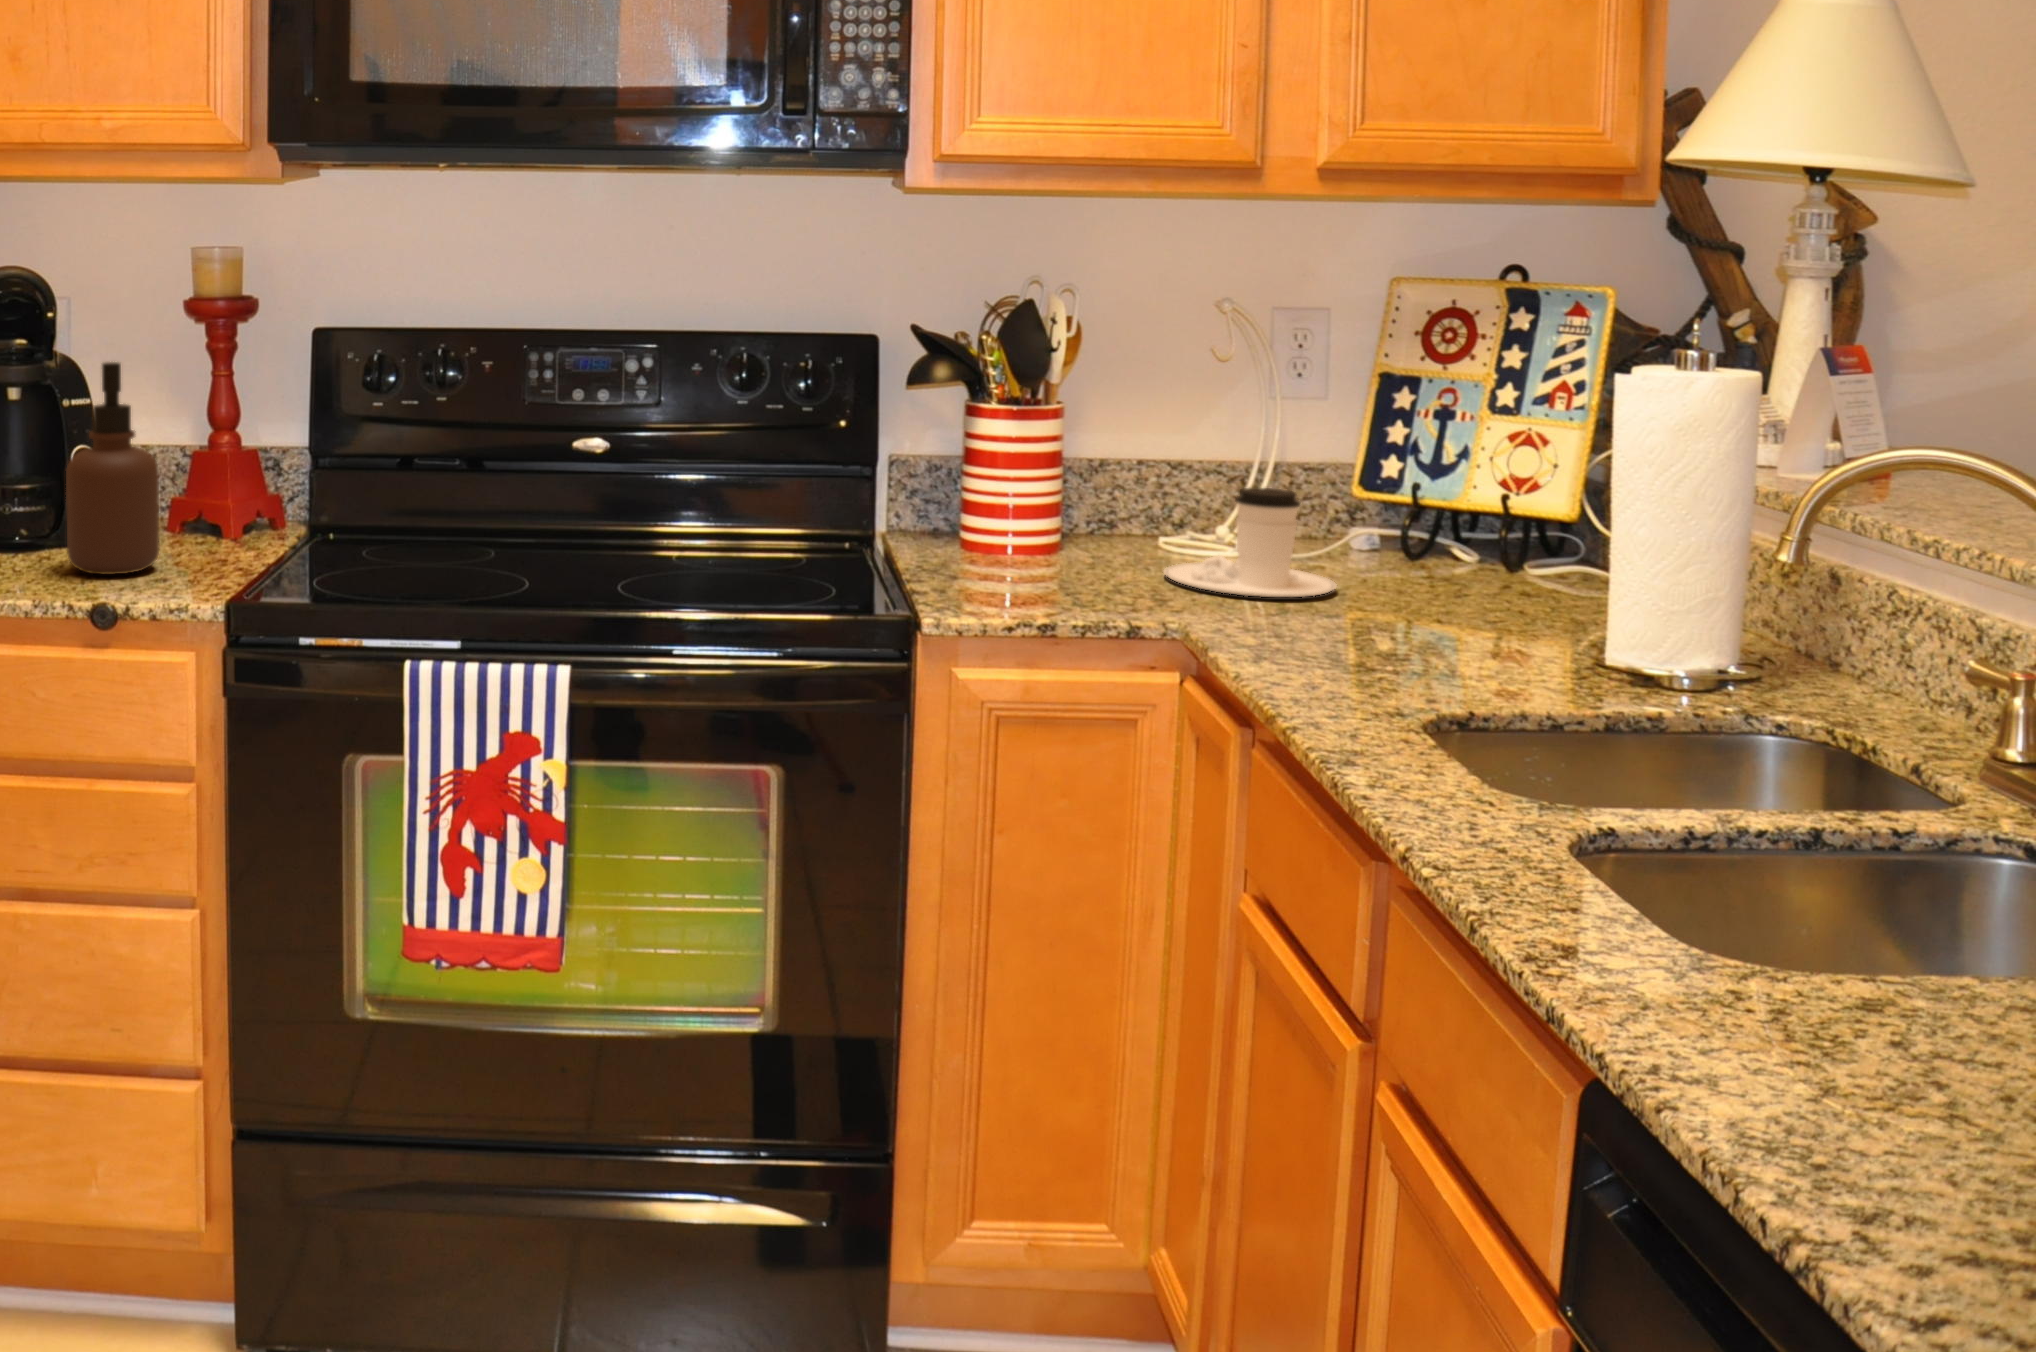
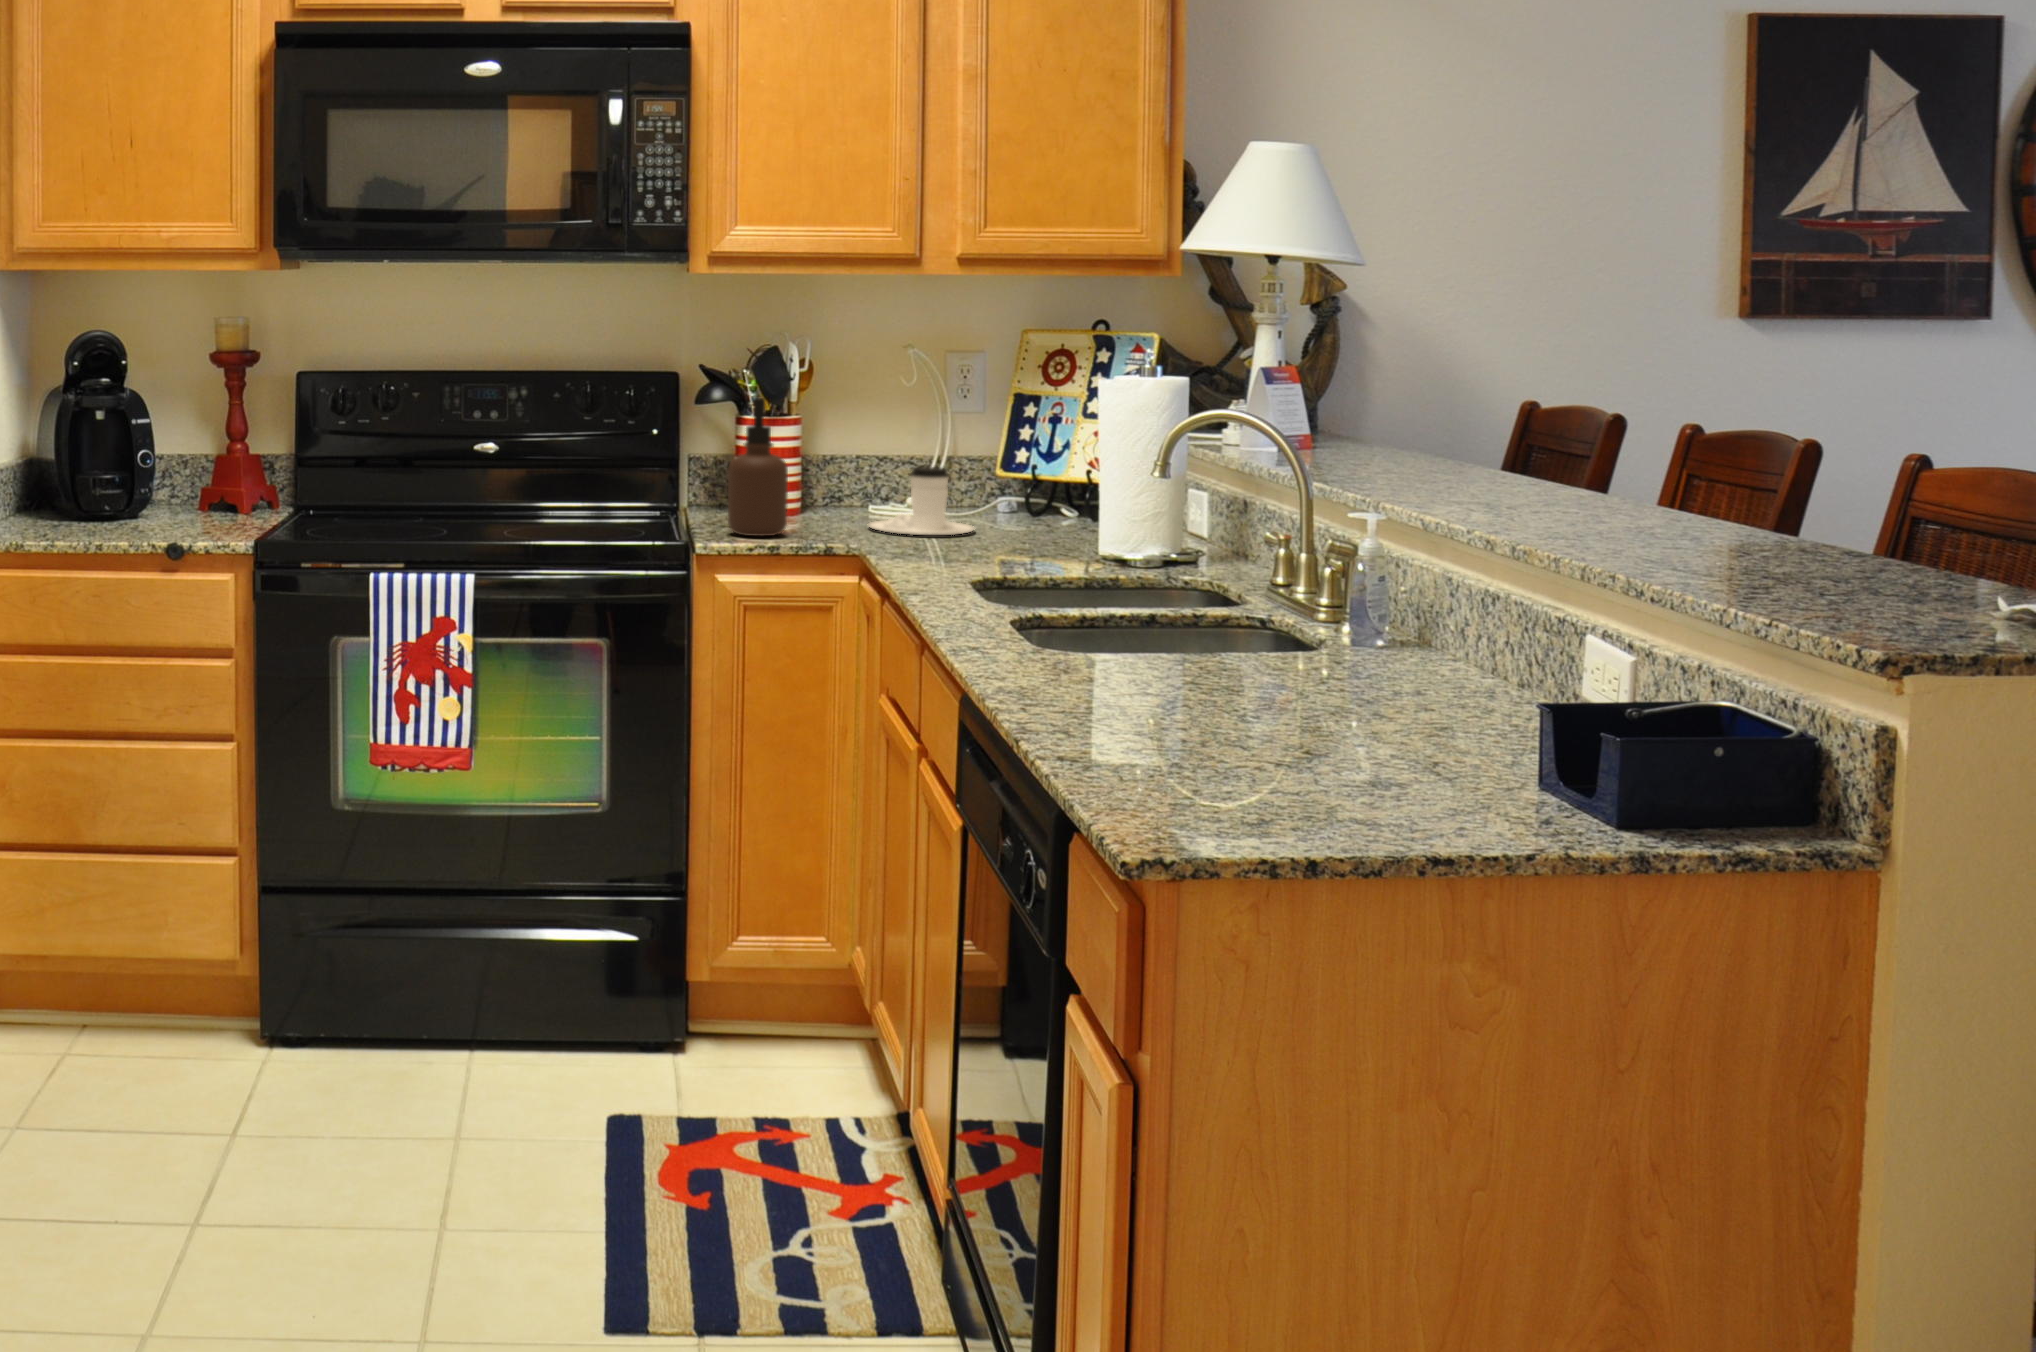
soap dispenser: present [66,362,160,575] -> present [728,398,788,536]

